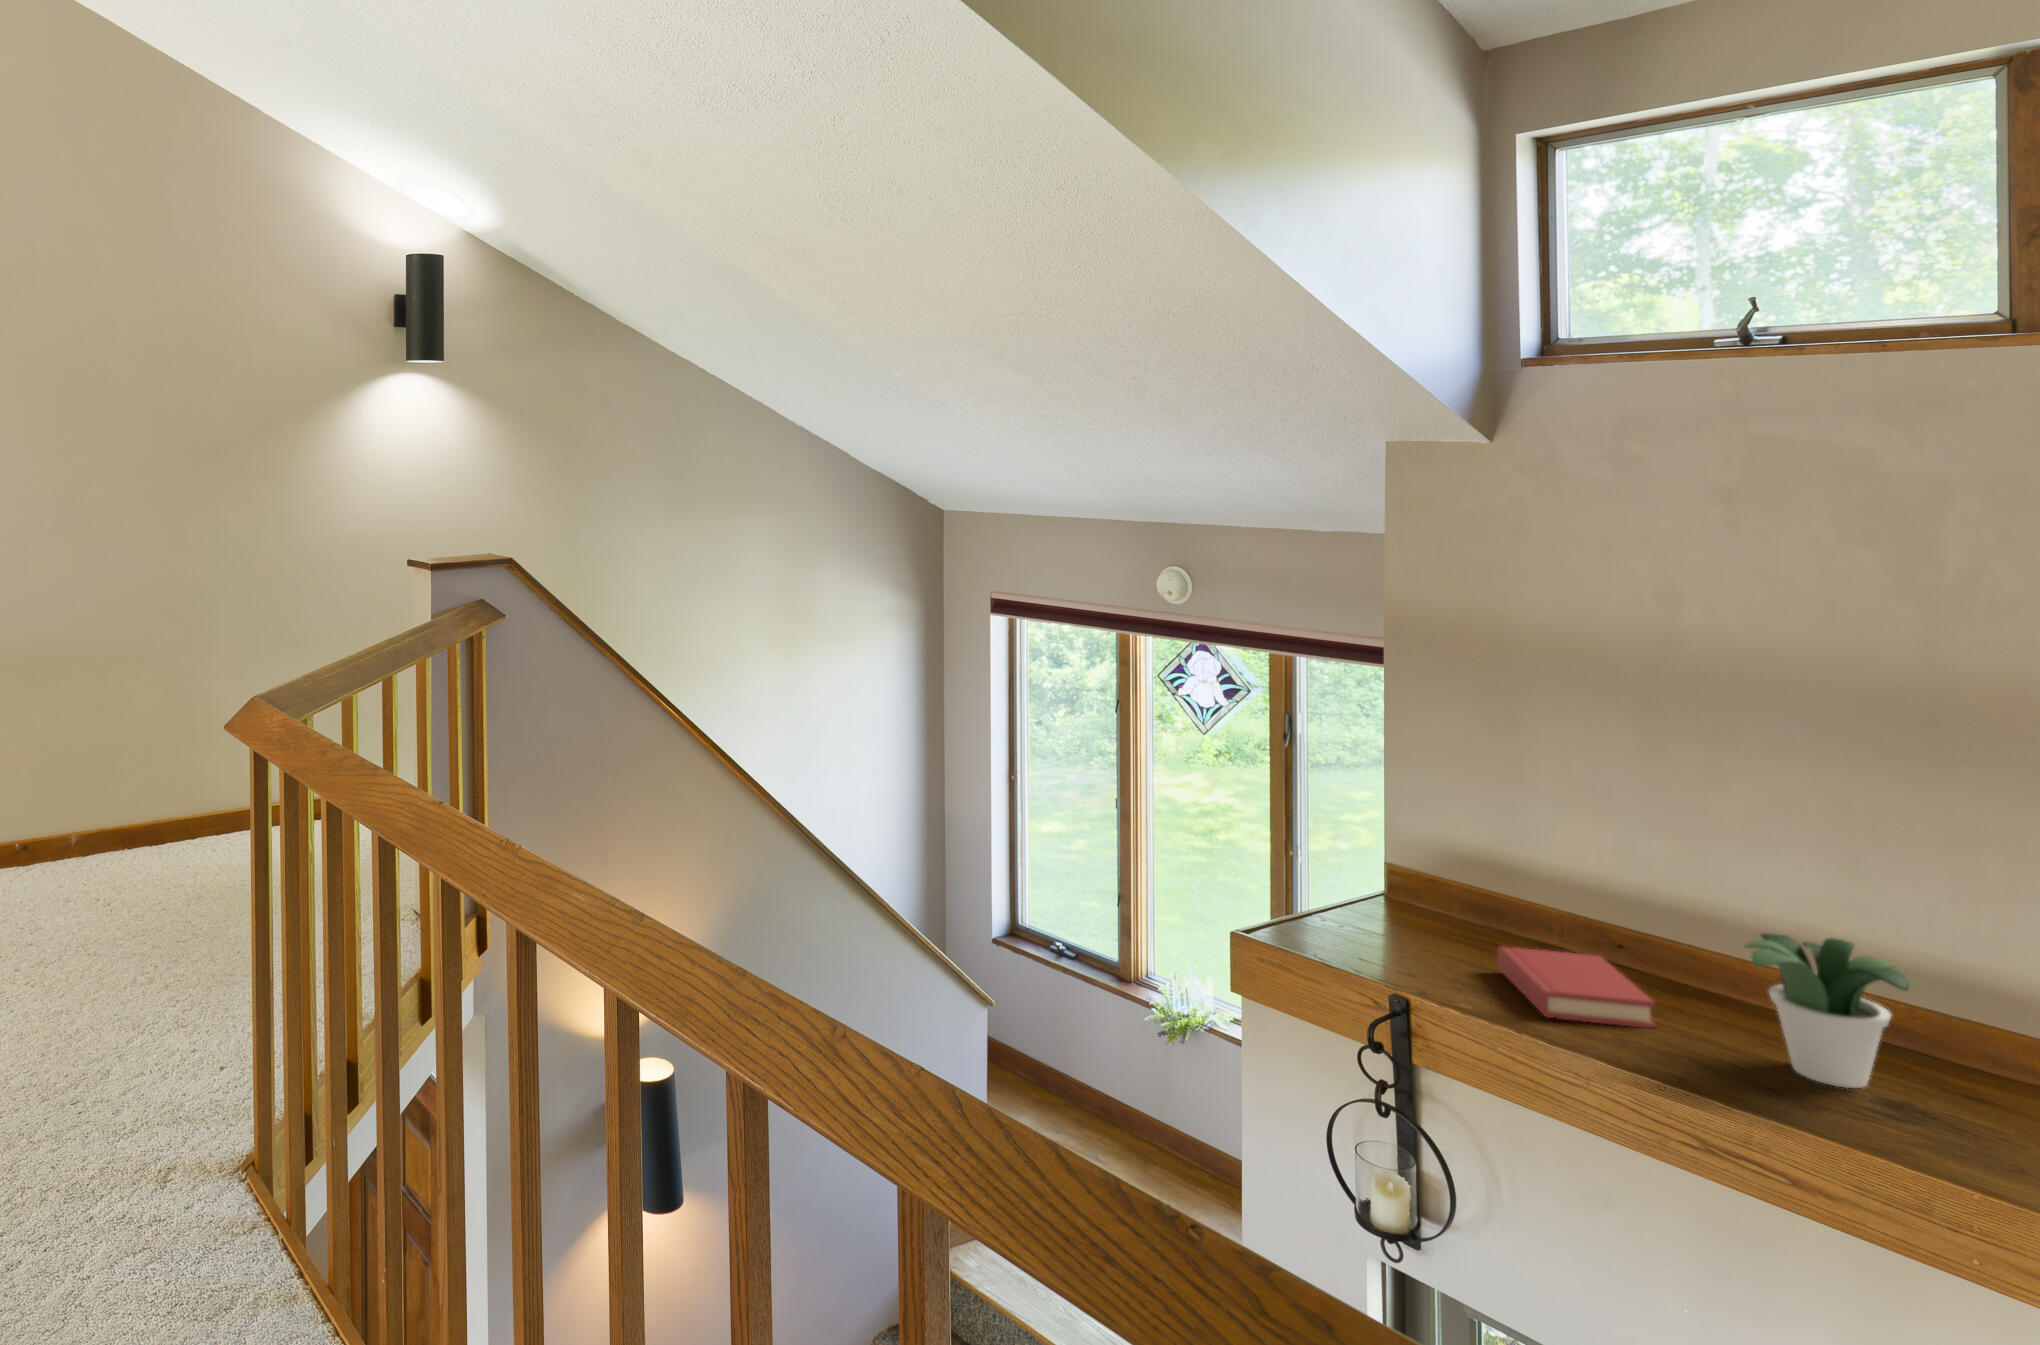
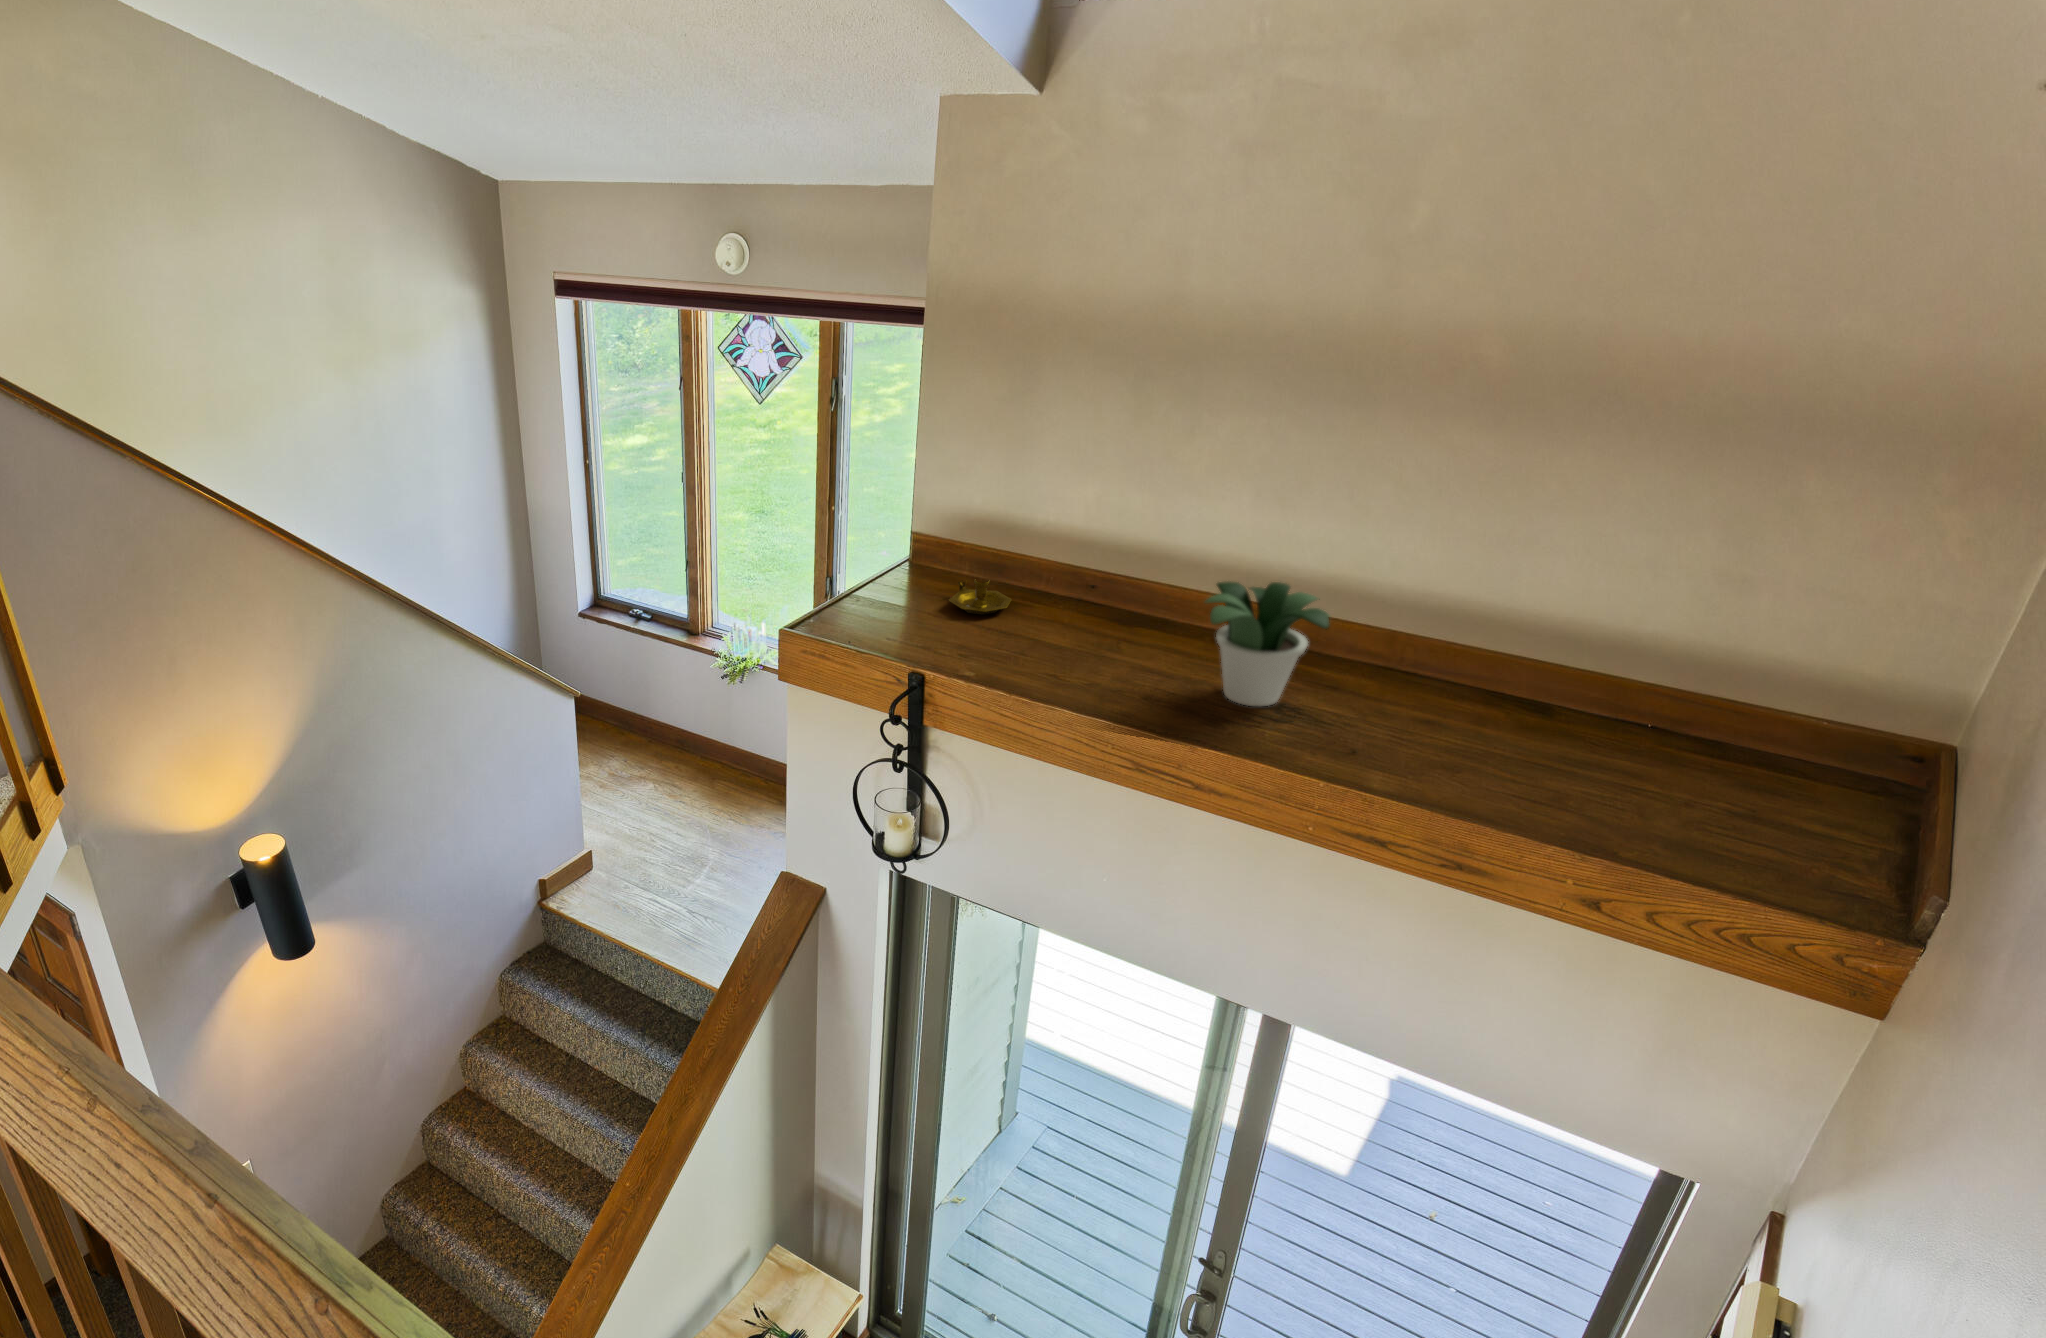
candlestick: none [1434,910,1512,953] -> present [948,579,1011,615]
hardback book: present [1497,947,1655,1028] -> none [998,606,1124,677]

